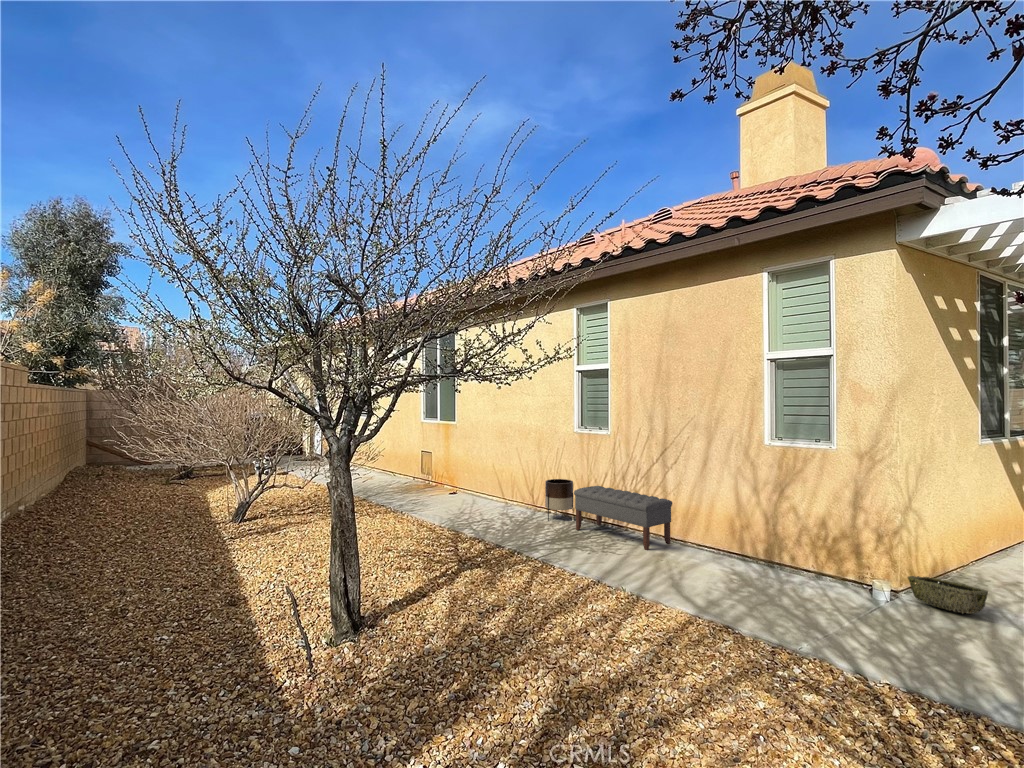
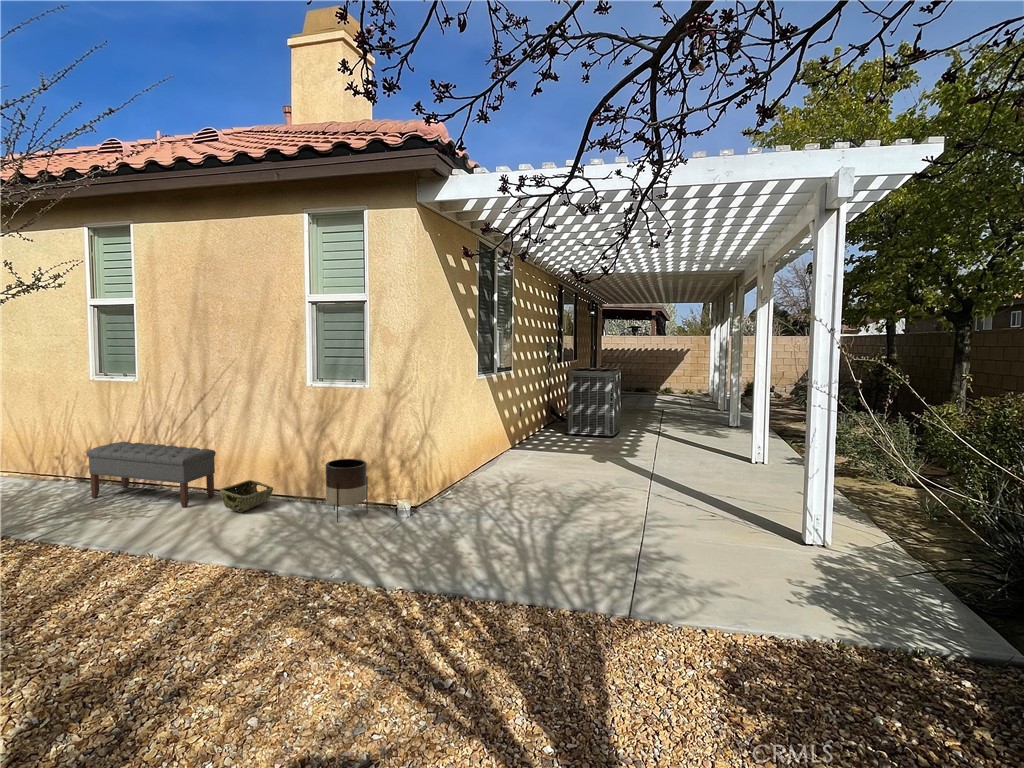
planter: present [545,479,573,521] -> present [326,459,368,522]
woven basket: present [908,576,988,614] -> present [220,480,273,512]

